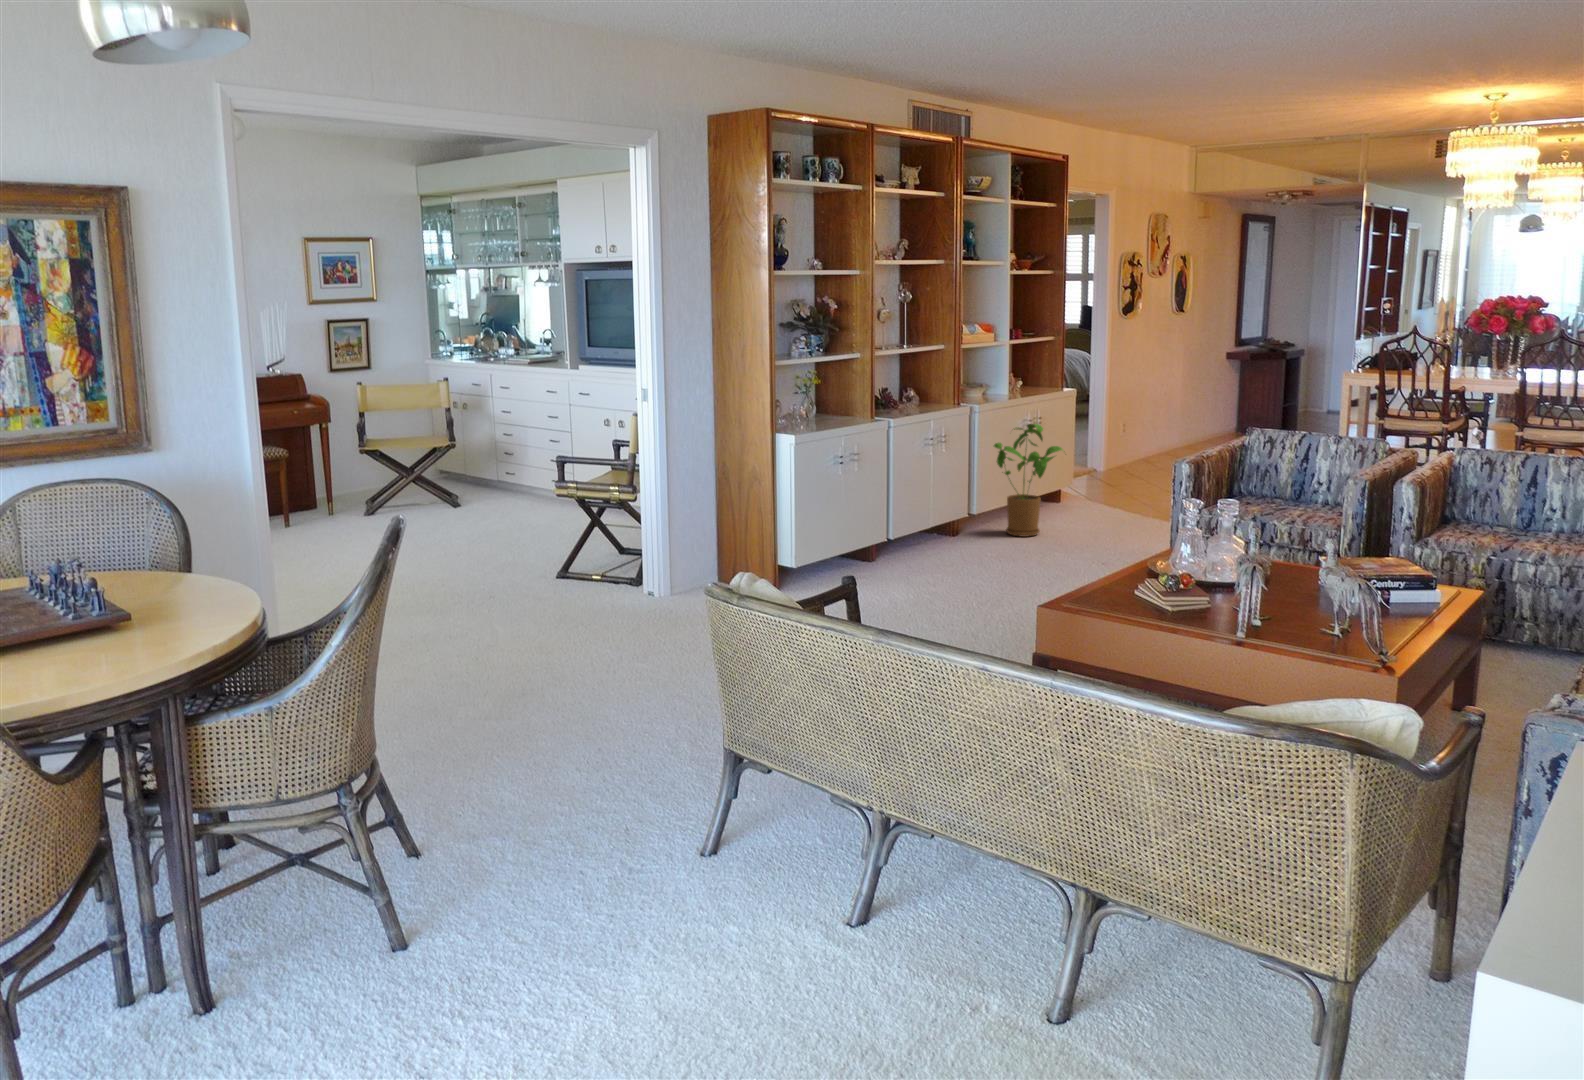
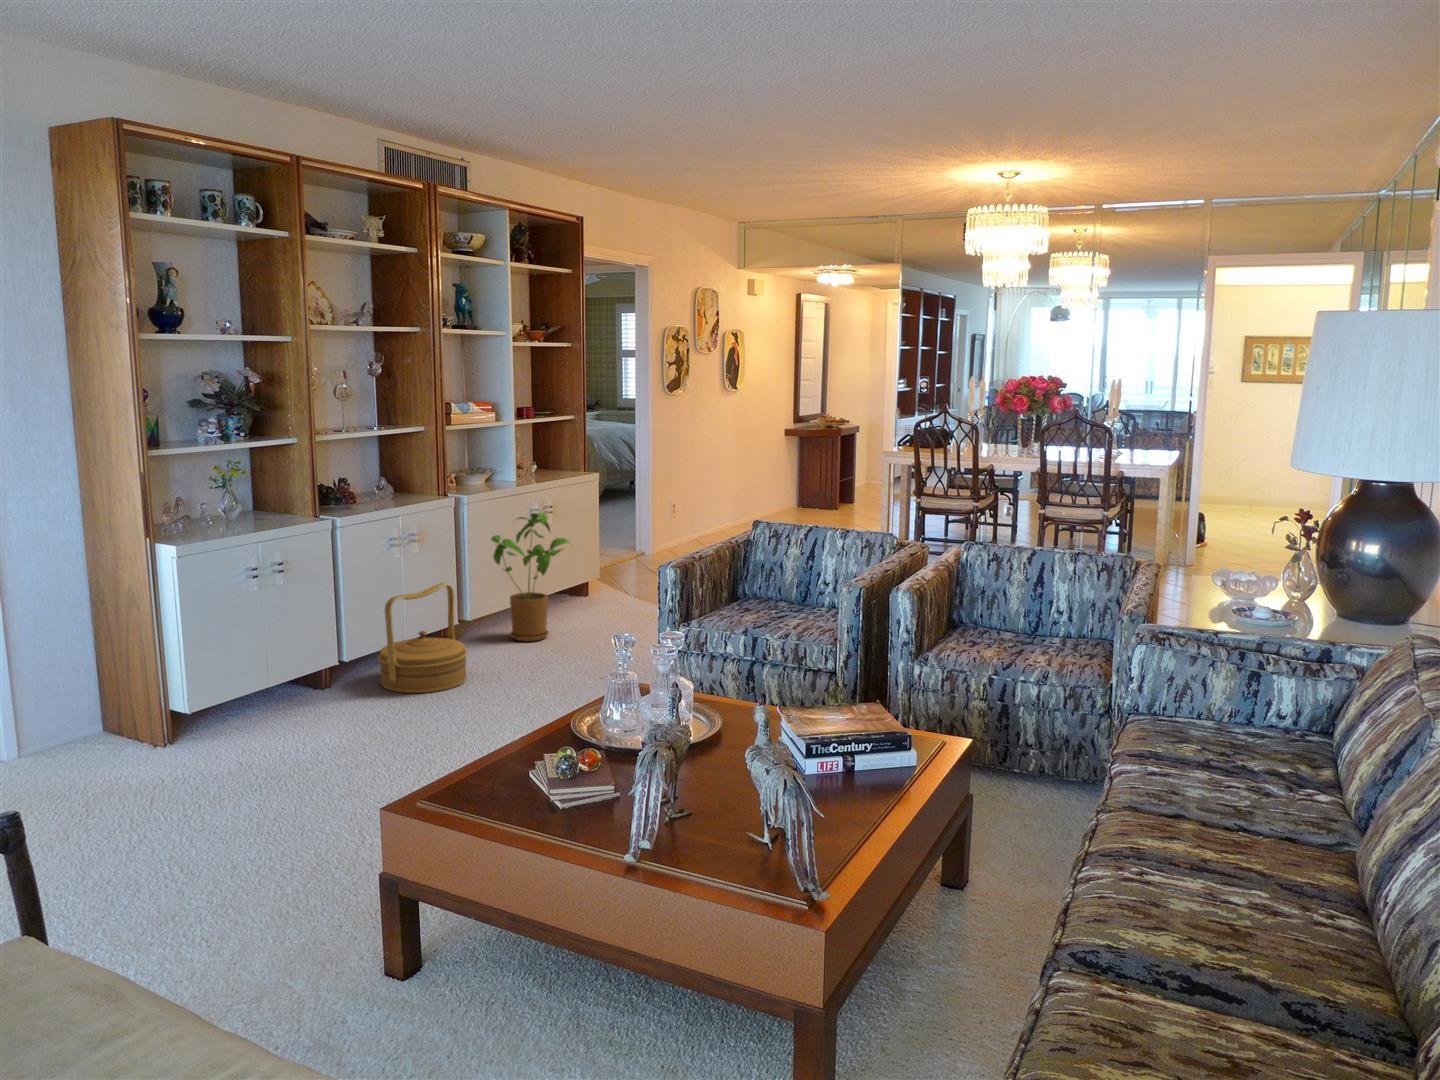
woven basket: none [914,480,988,569] -> present [378,583,468,693]

